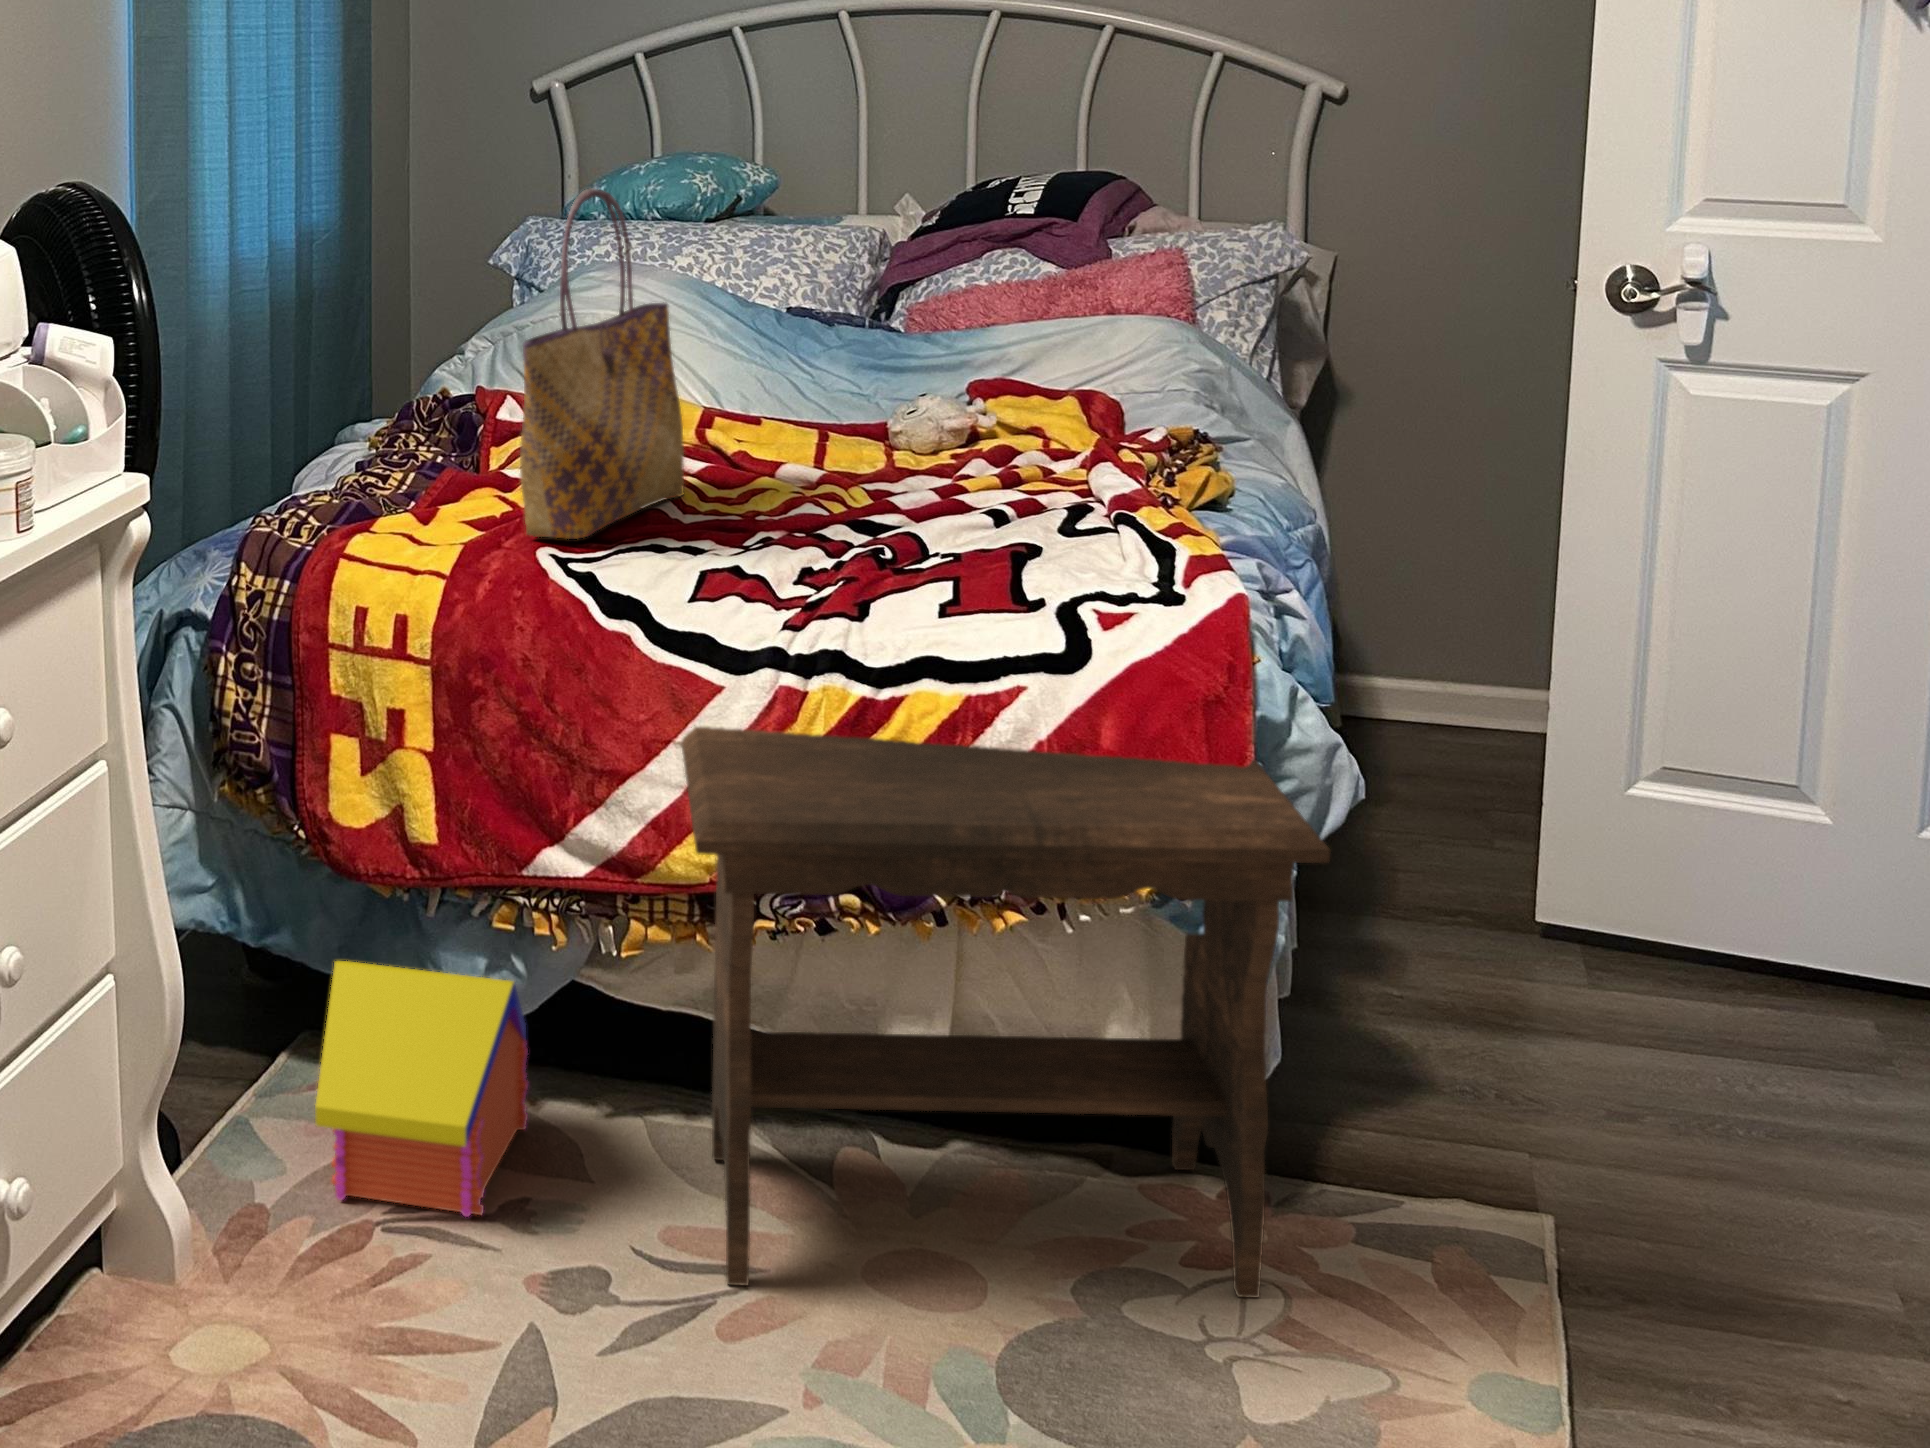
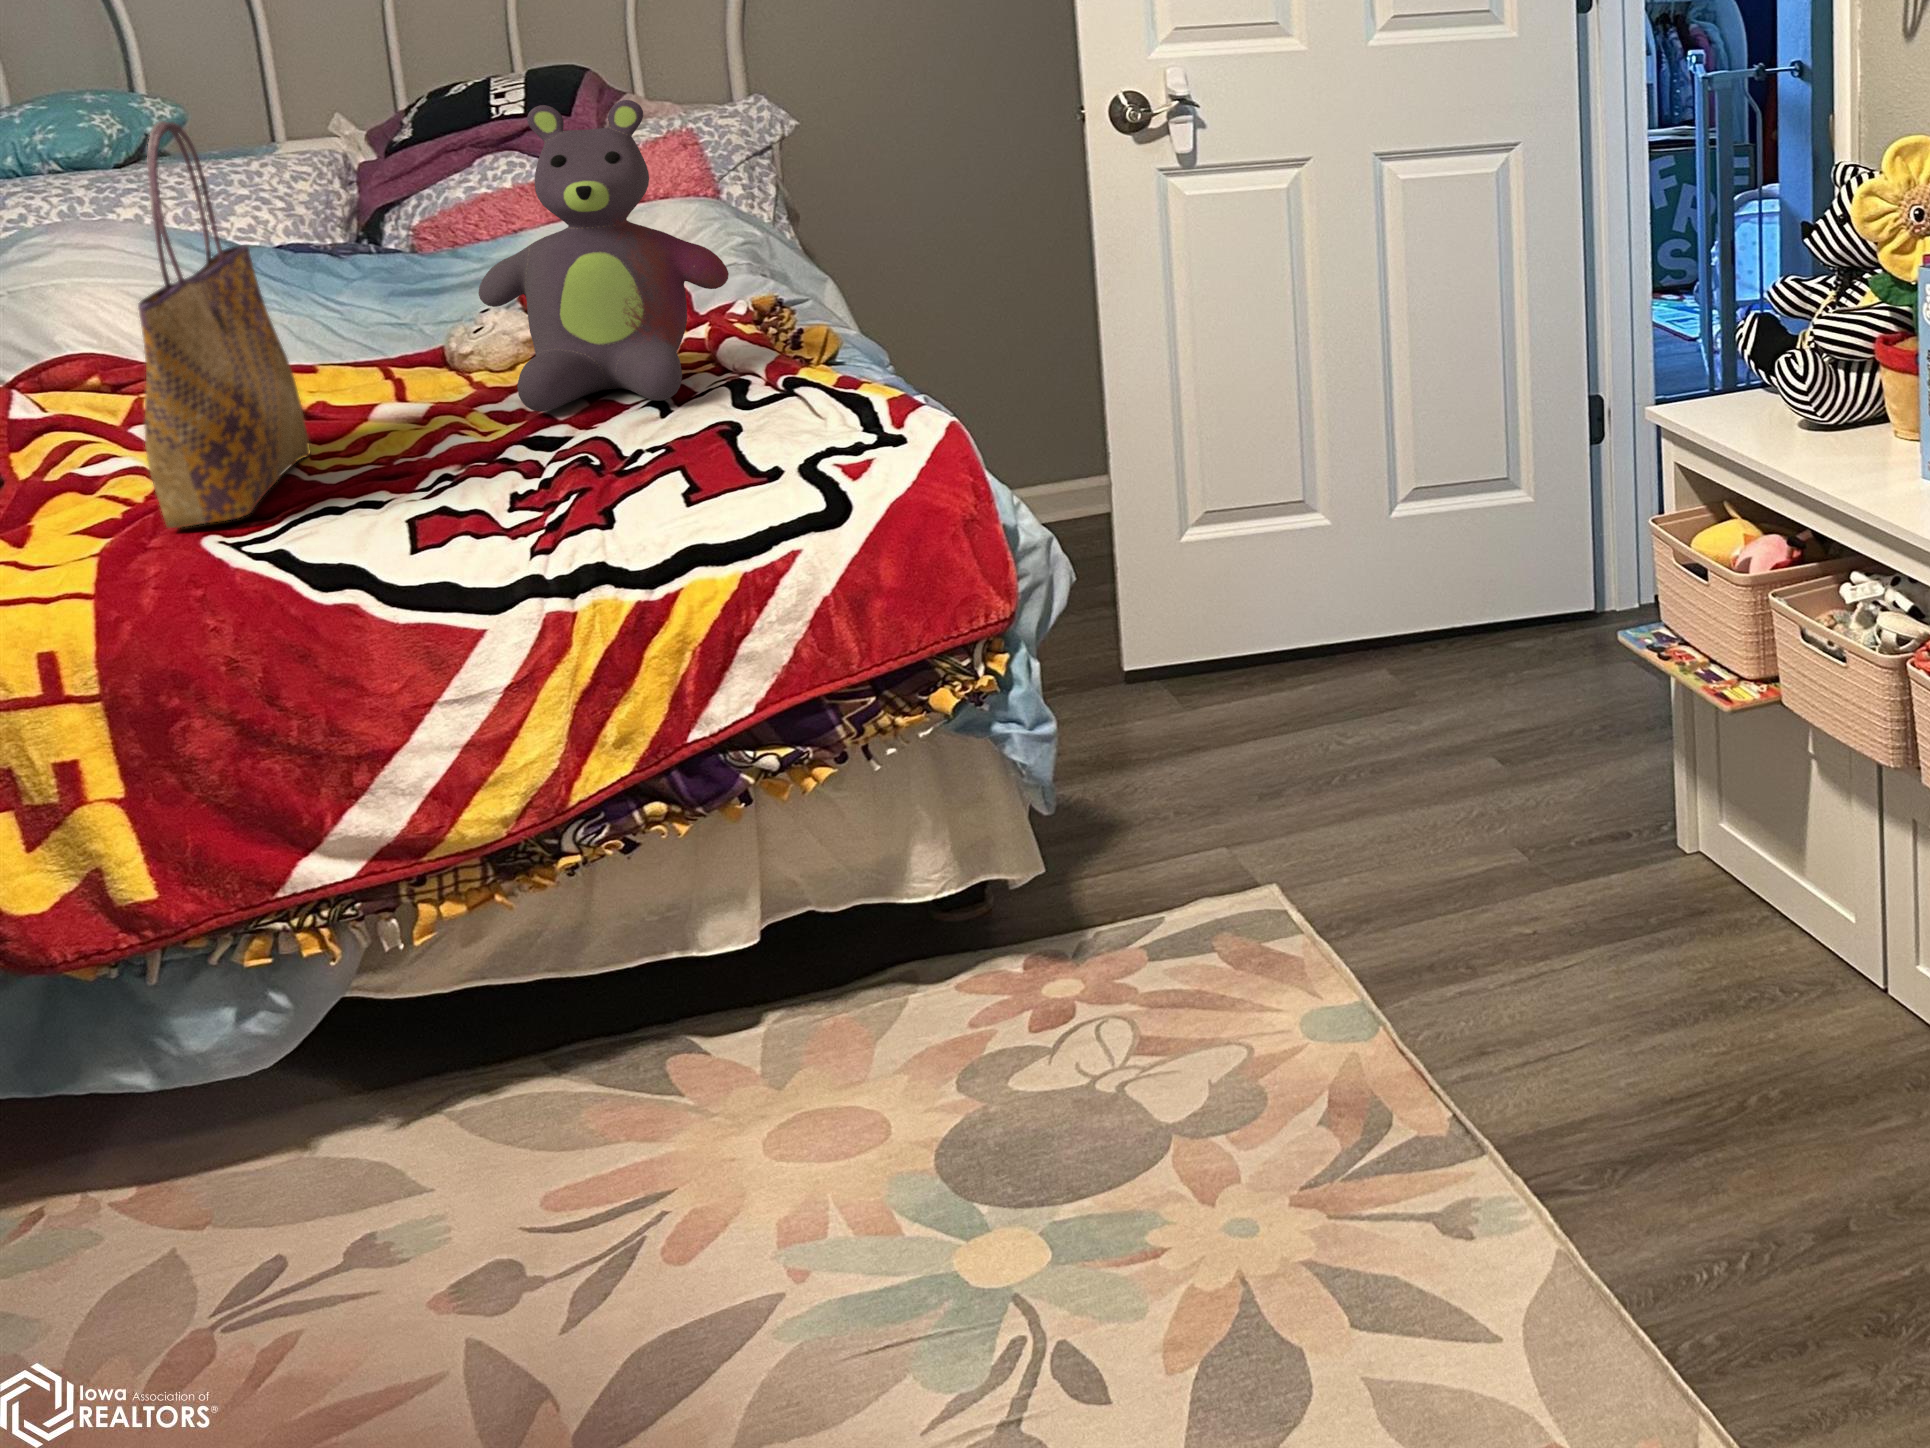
stuffed bear: none [867,209,1094,510] -> present [478,100,729,411]
footstool: present [682,727,1330,1298] -> none [440,548,1124,1221]
toy house: present [315,961,529,1217] -> none [55,1014,330,1337]

